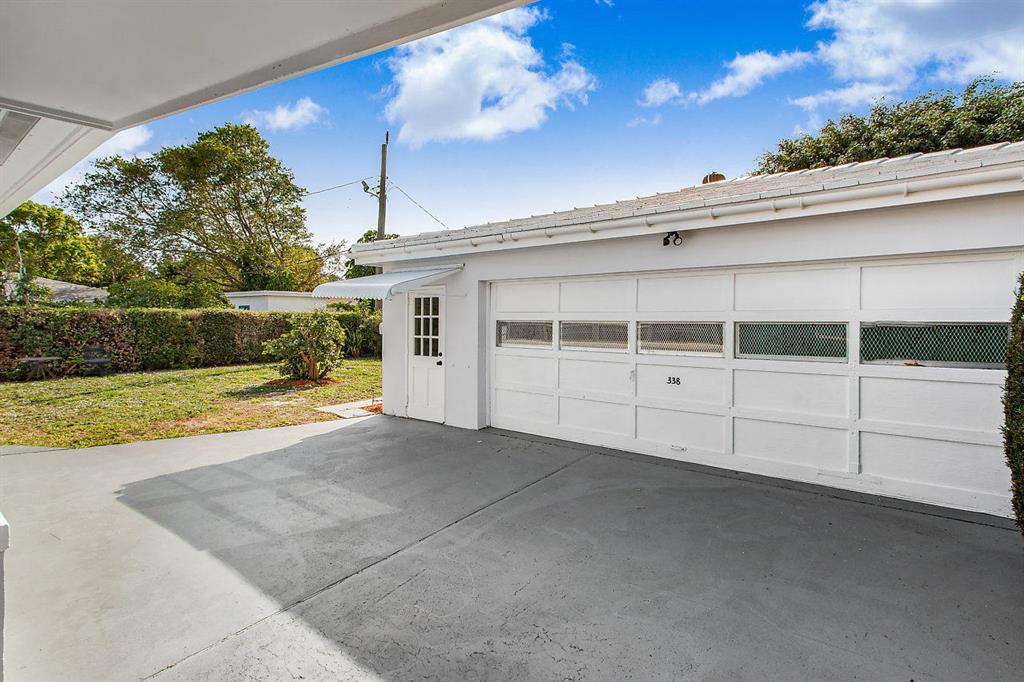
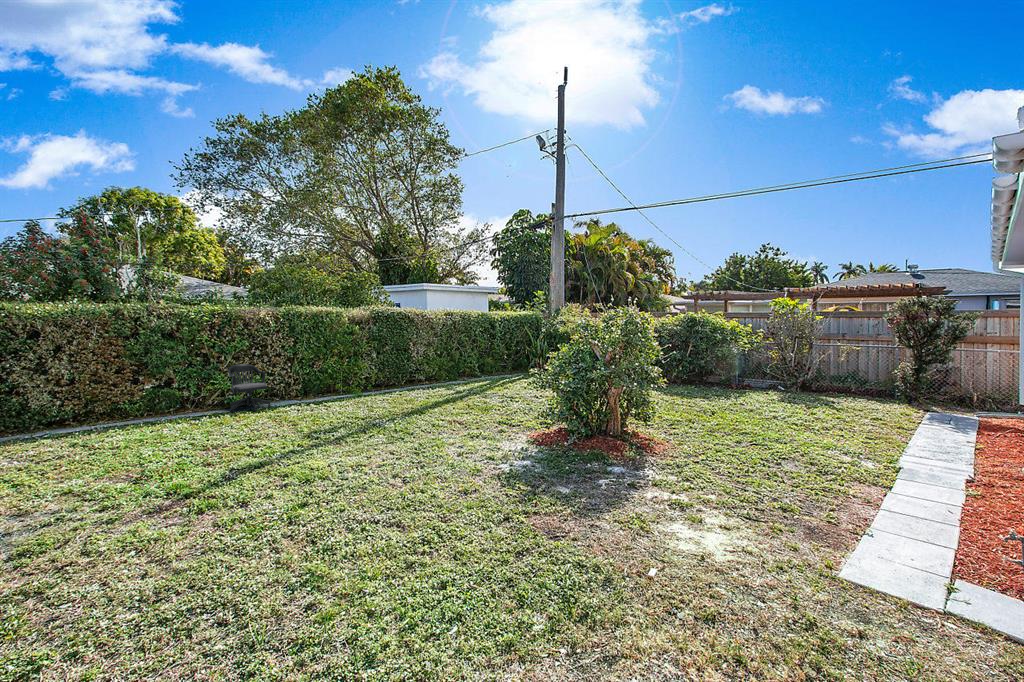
round table: present [18,357,61,381] -> none [140,382,201,423]

